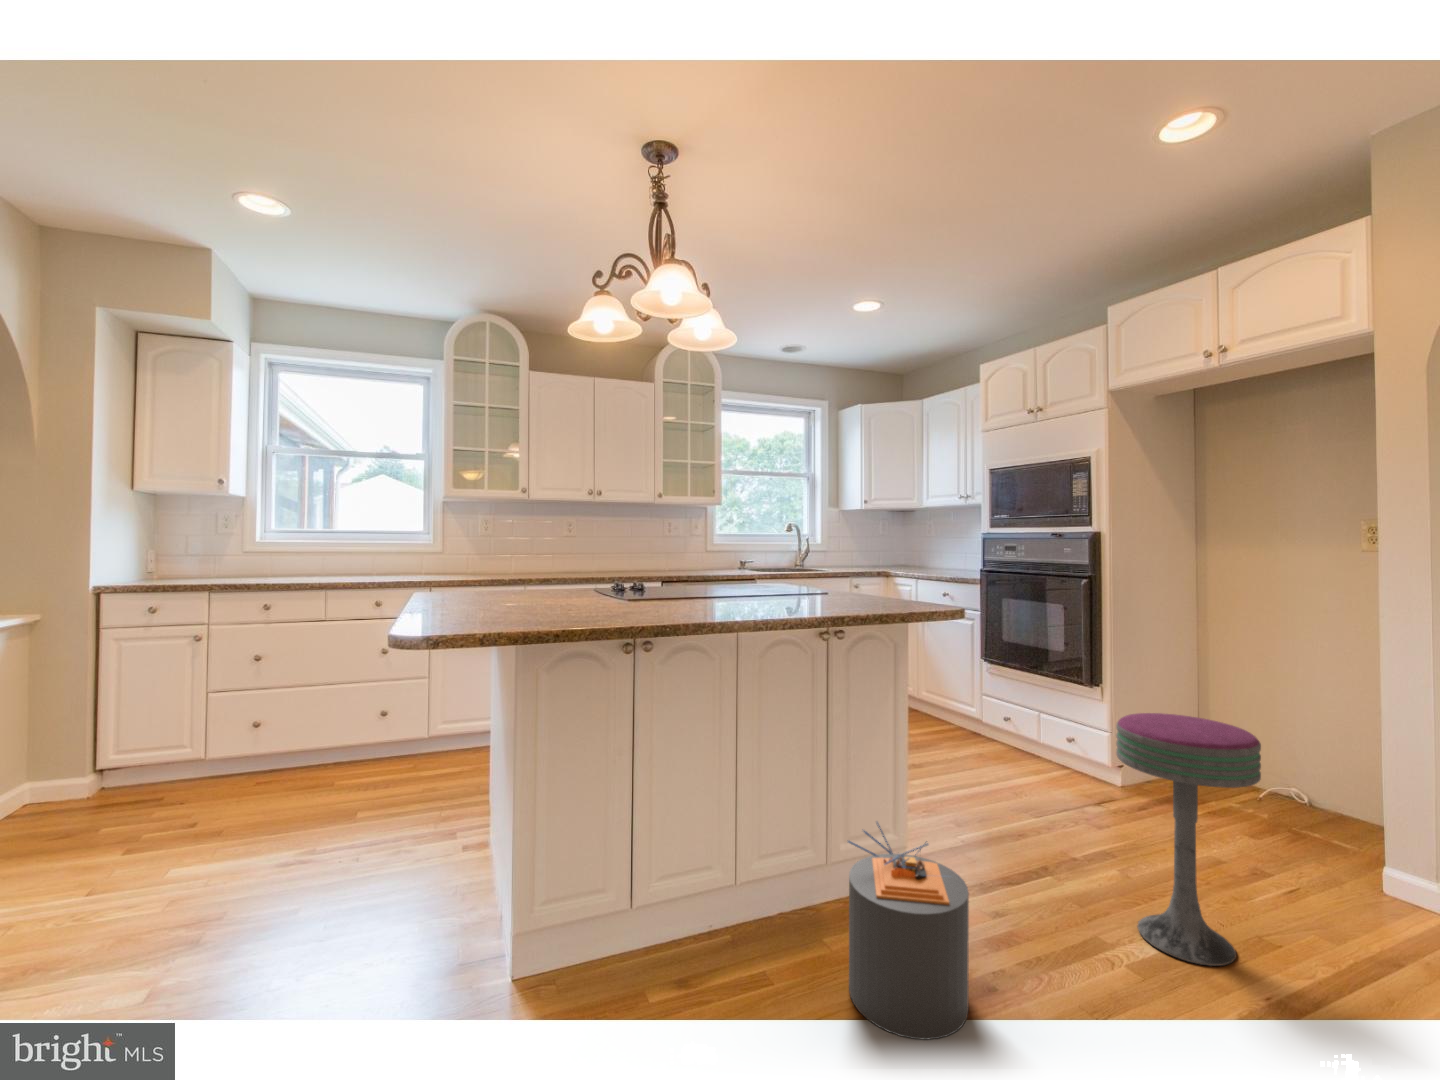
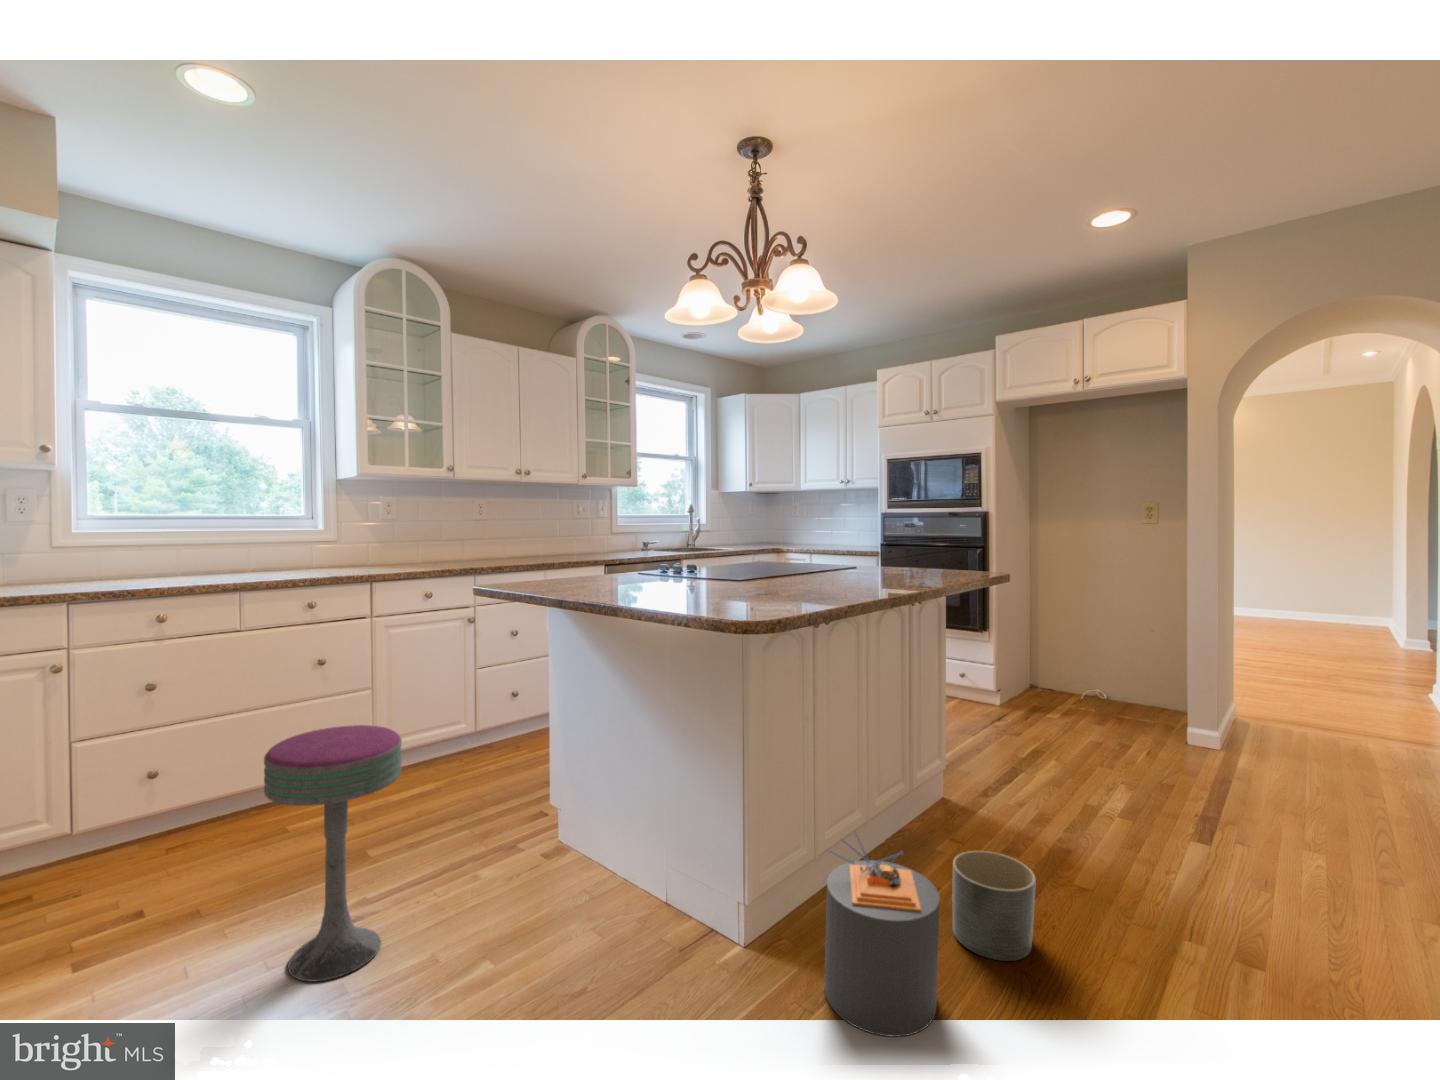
bar stool: present [1116,713,1261,966] -> present [264,725,402,982]
planter: none [980,846,1068,961] -> present [952,851,1036,961]

